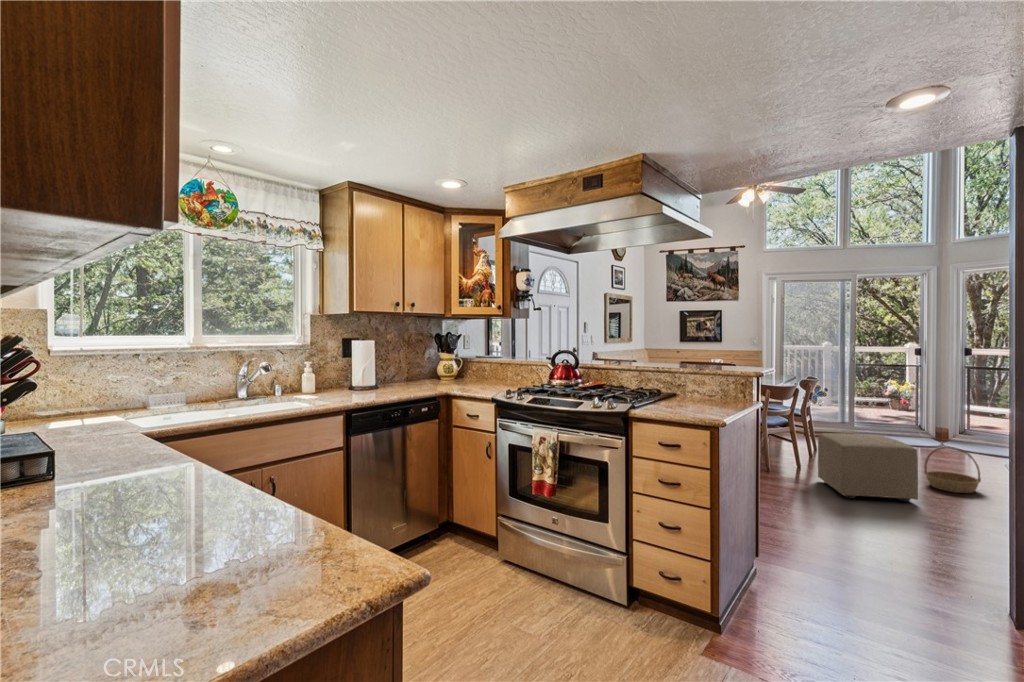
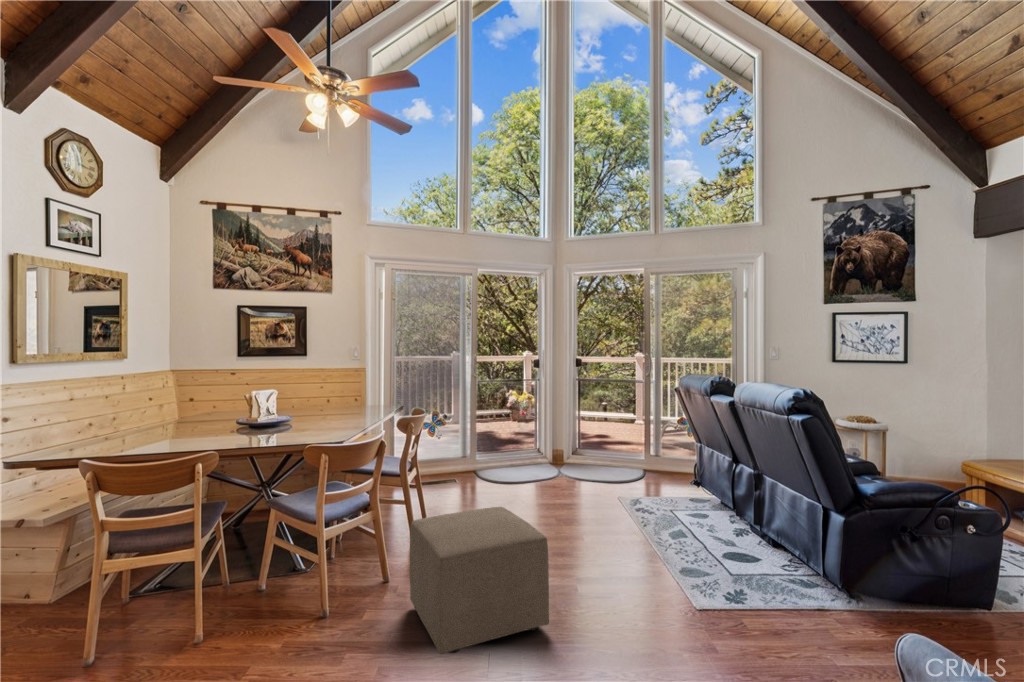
basket: present [924,446,981,493] -> none [551,506,612,576]

